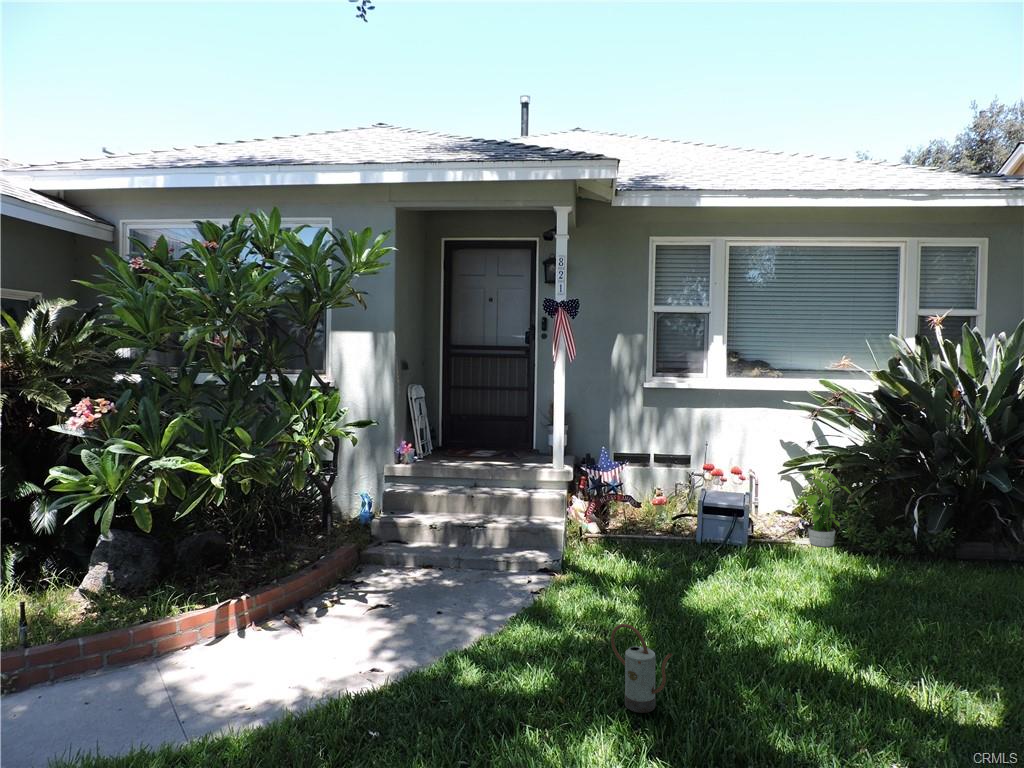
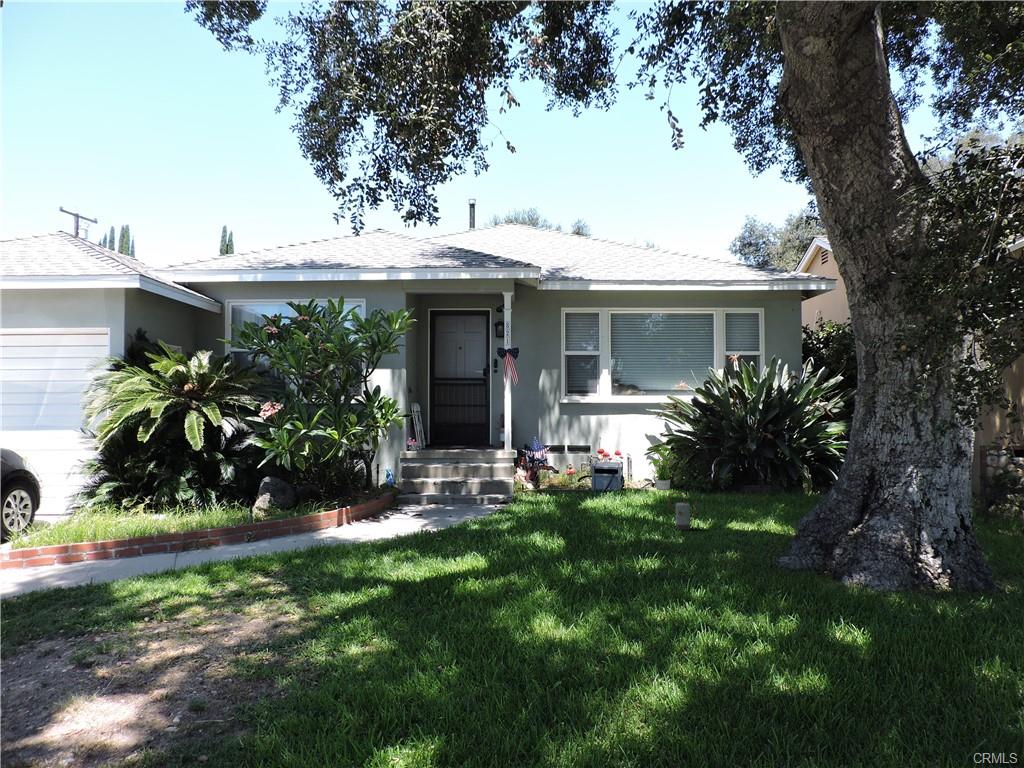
watering can: present [611,624,672,713] -> present [668,492,698,530]

